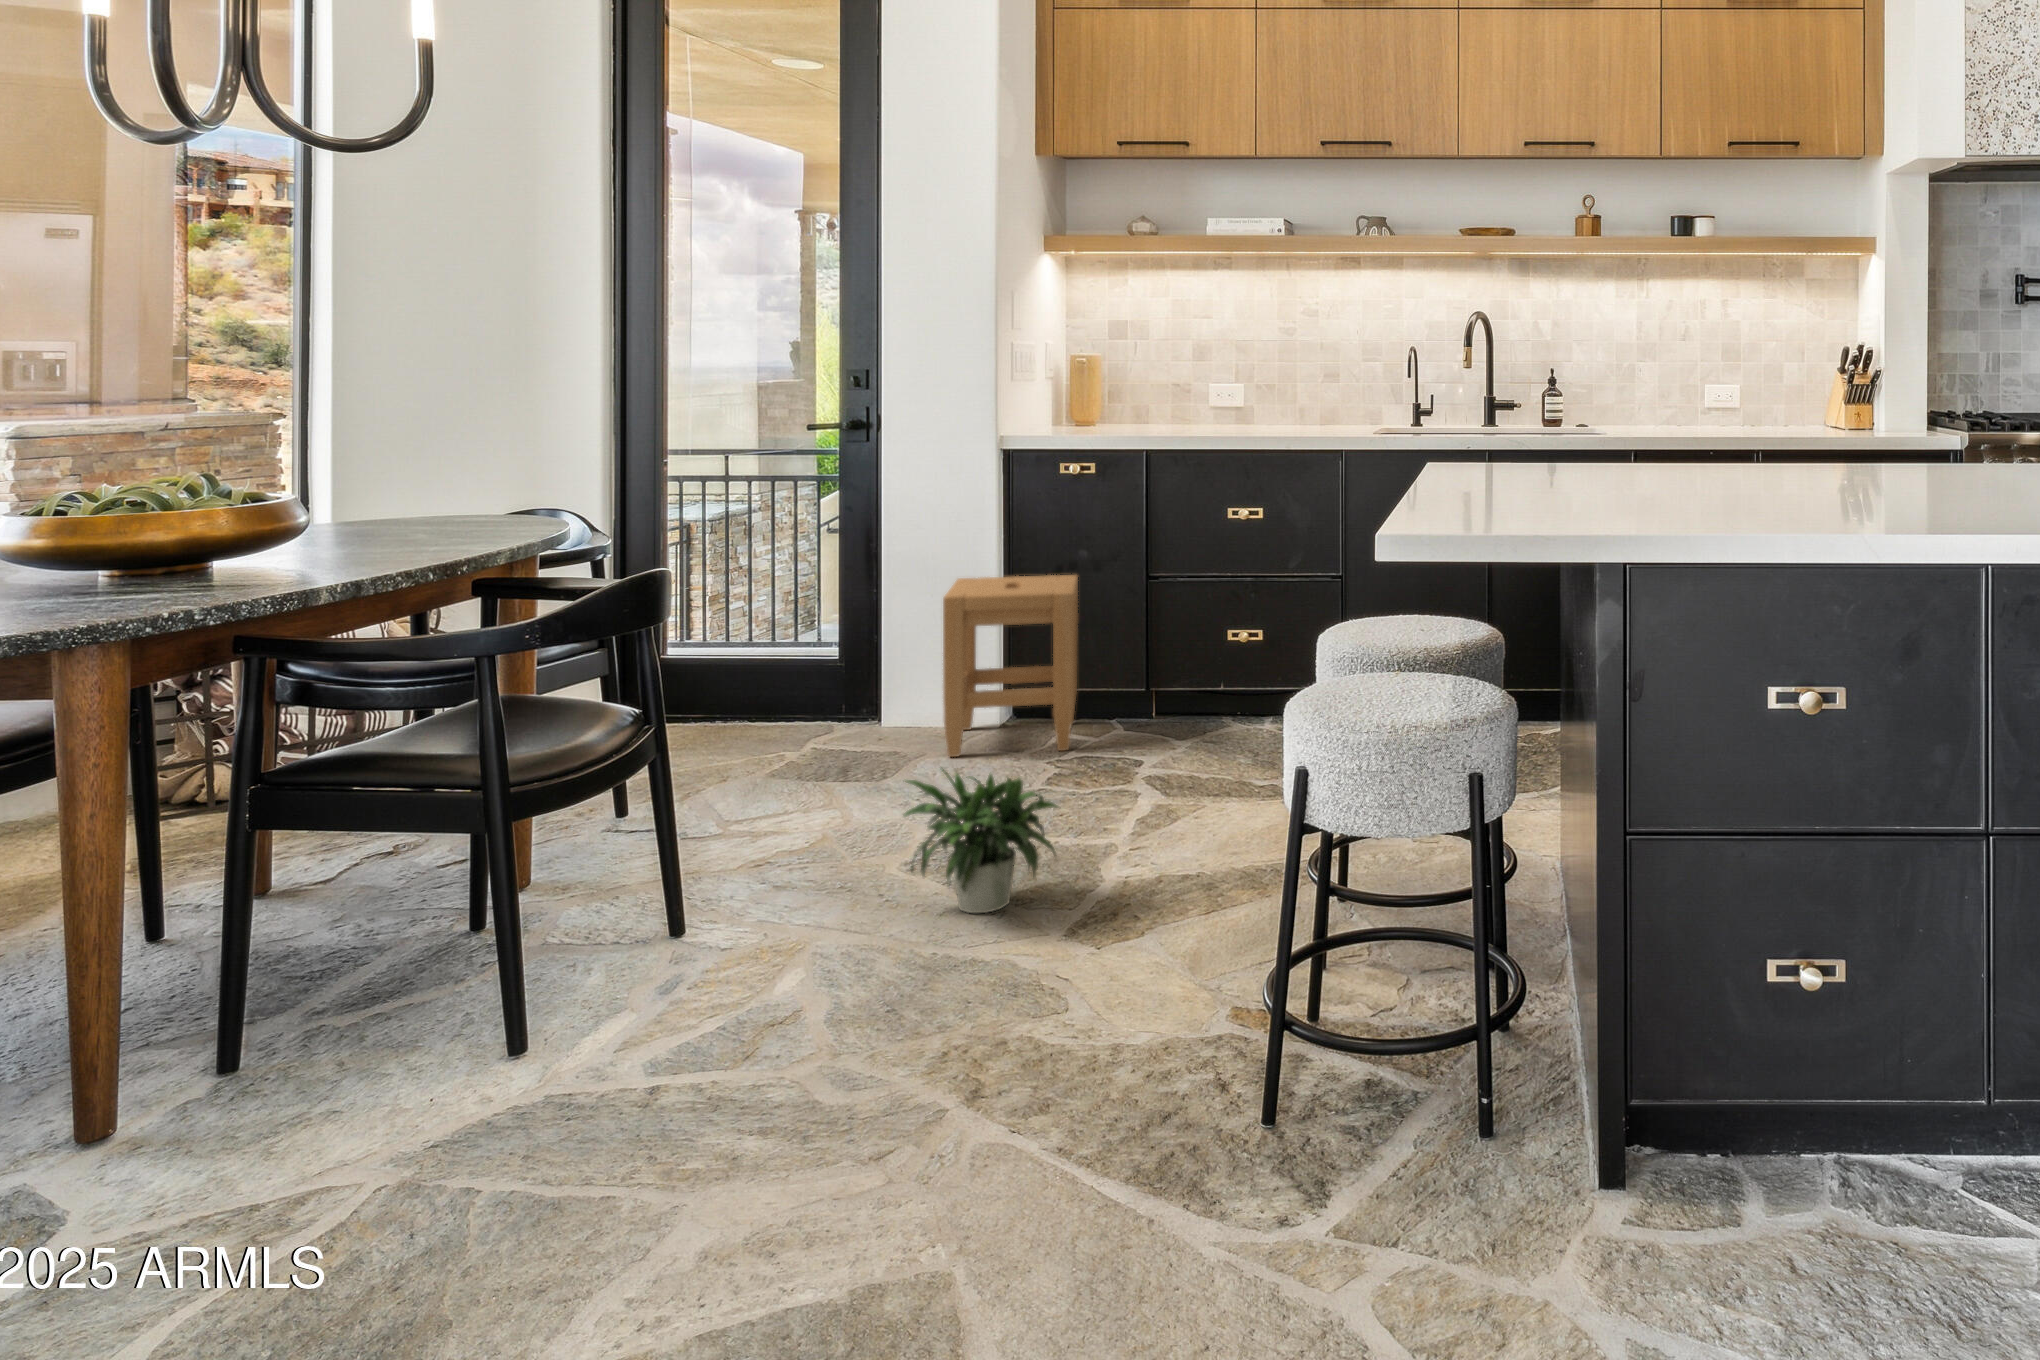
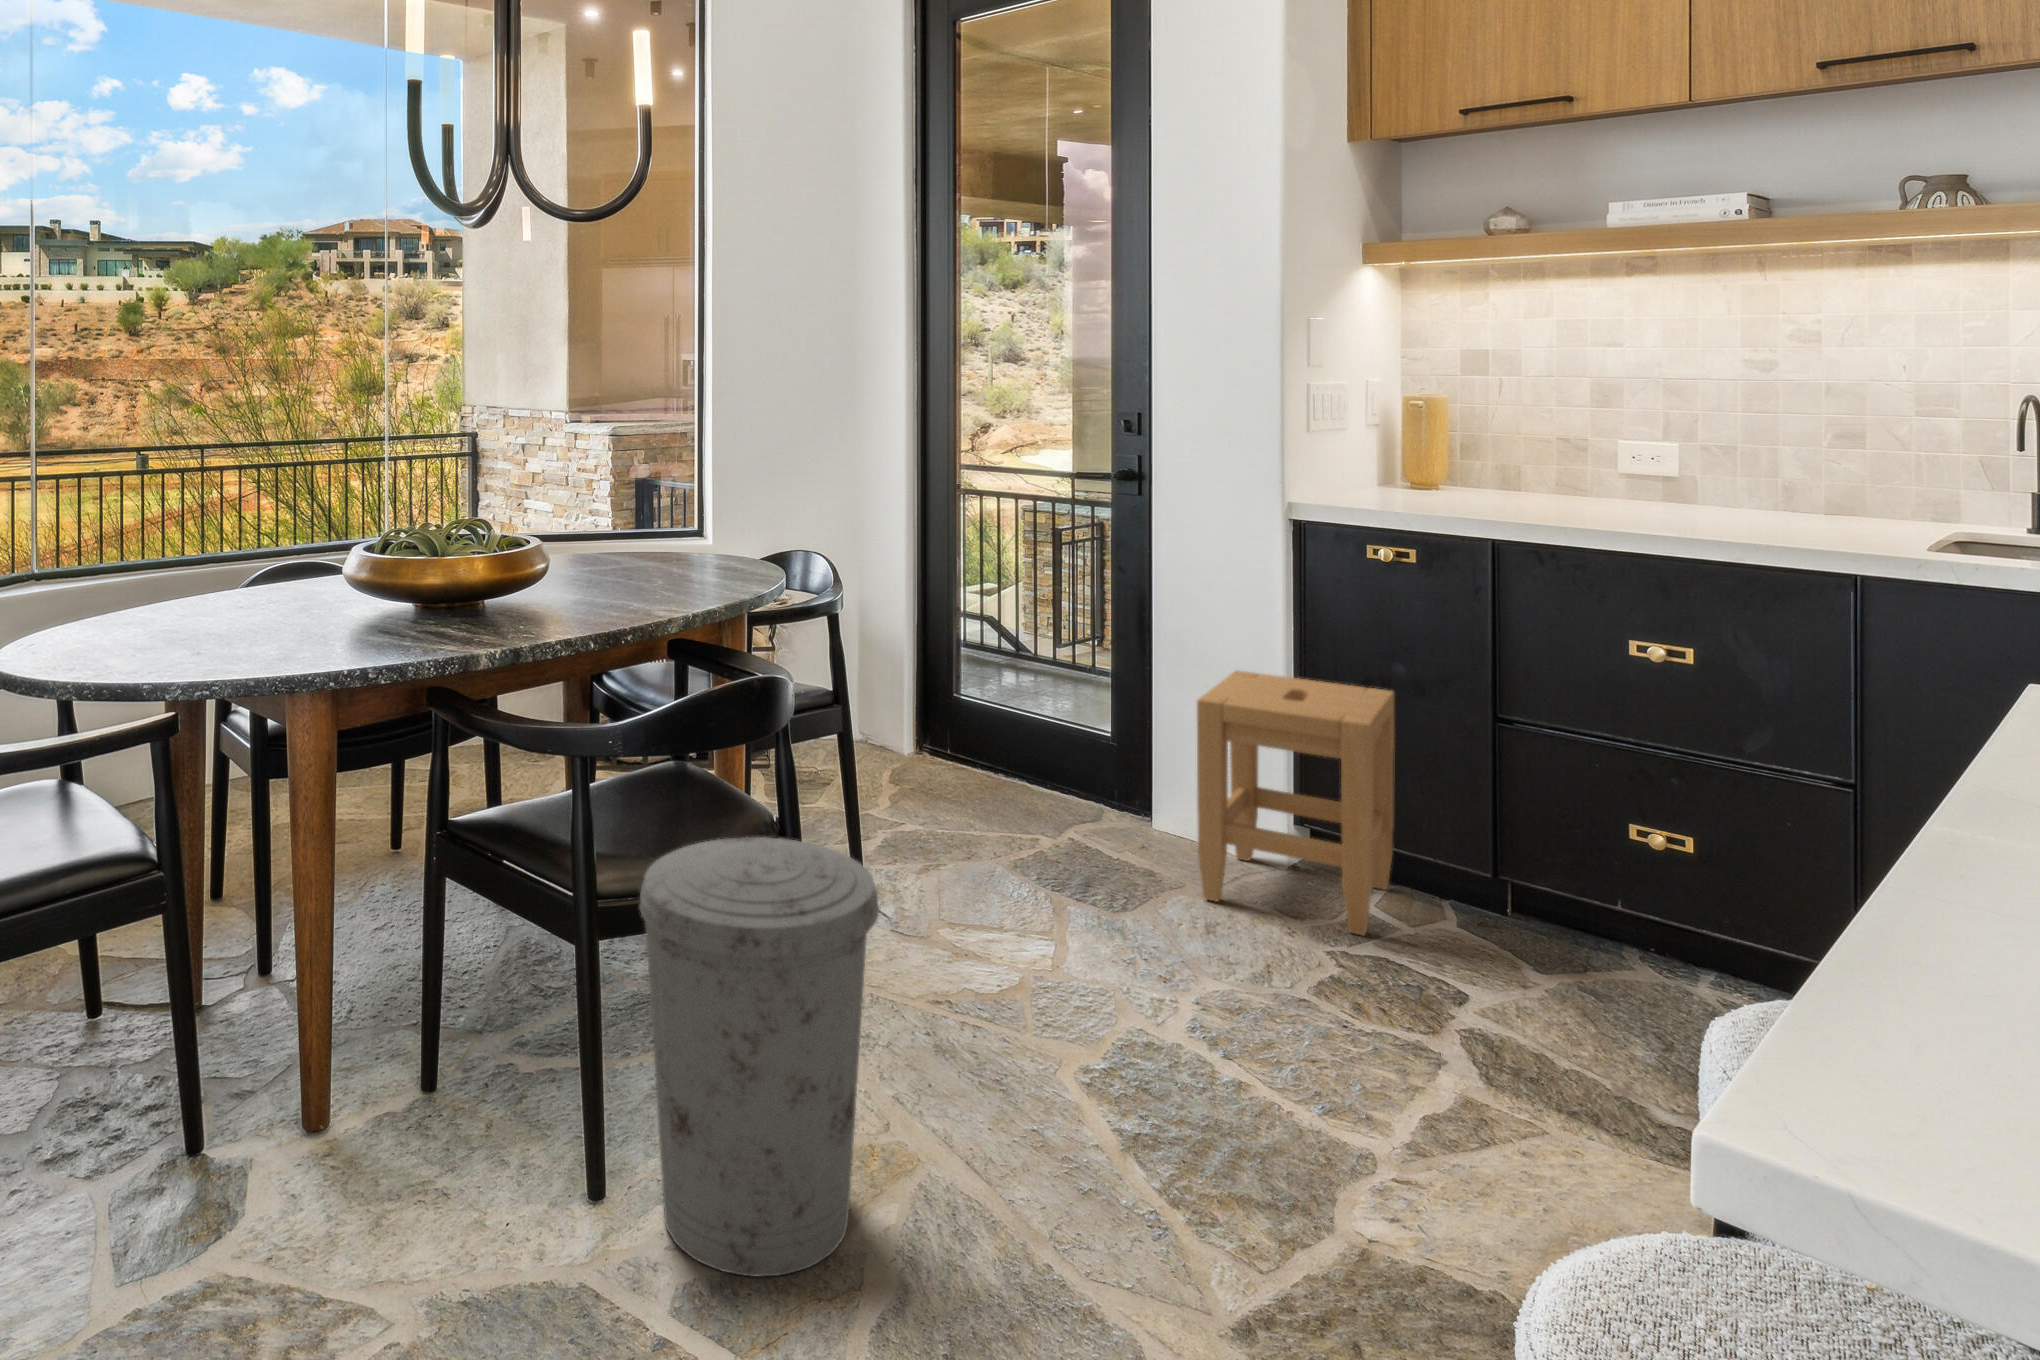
trash can: none [600,706,815,1029] -> present [640,837,879,1277]
potted plant: present [875,769,1058,913] -> none [1011,976,1253,1226]

